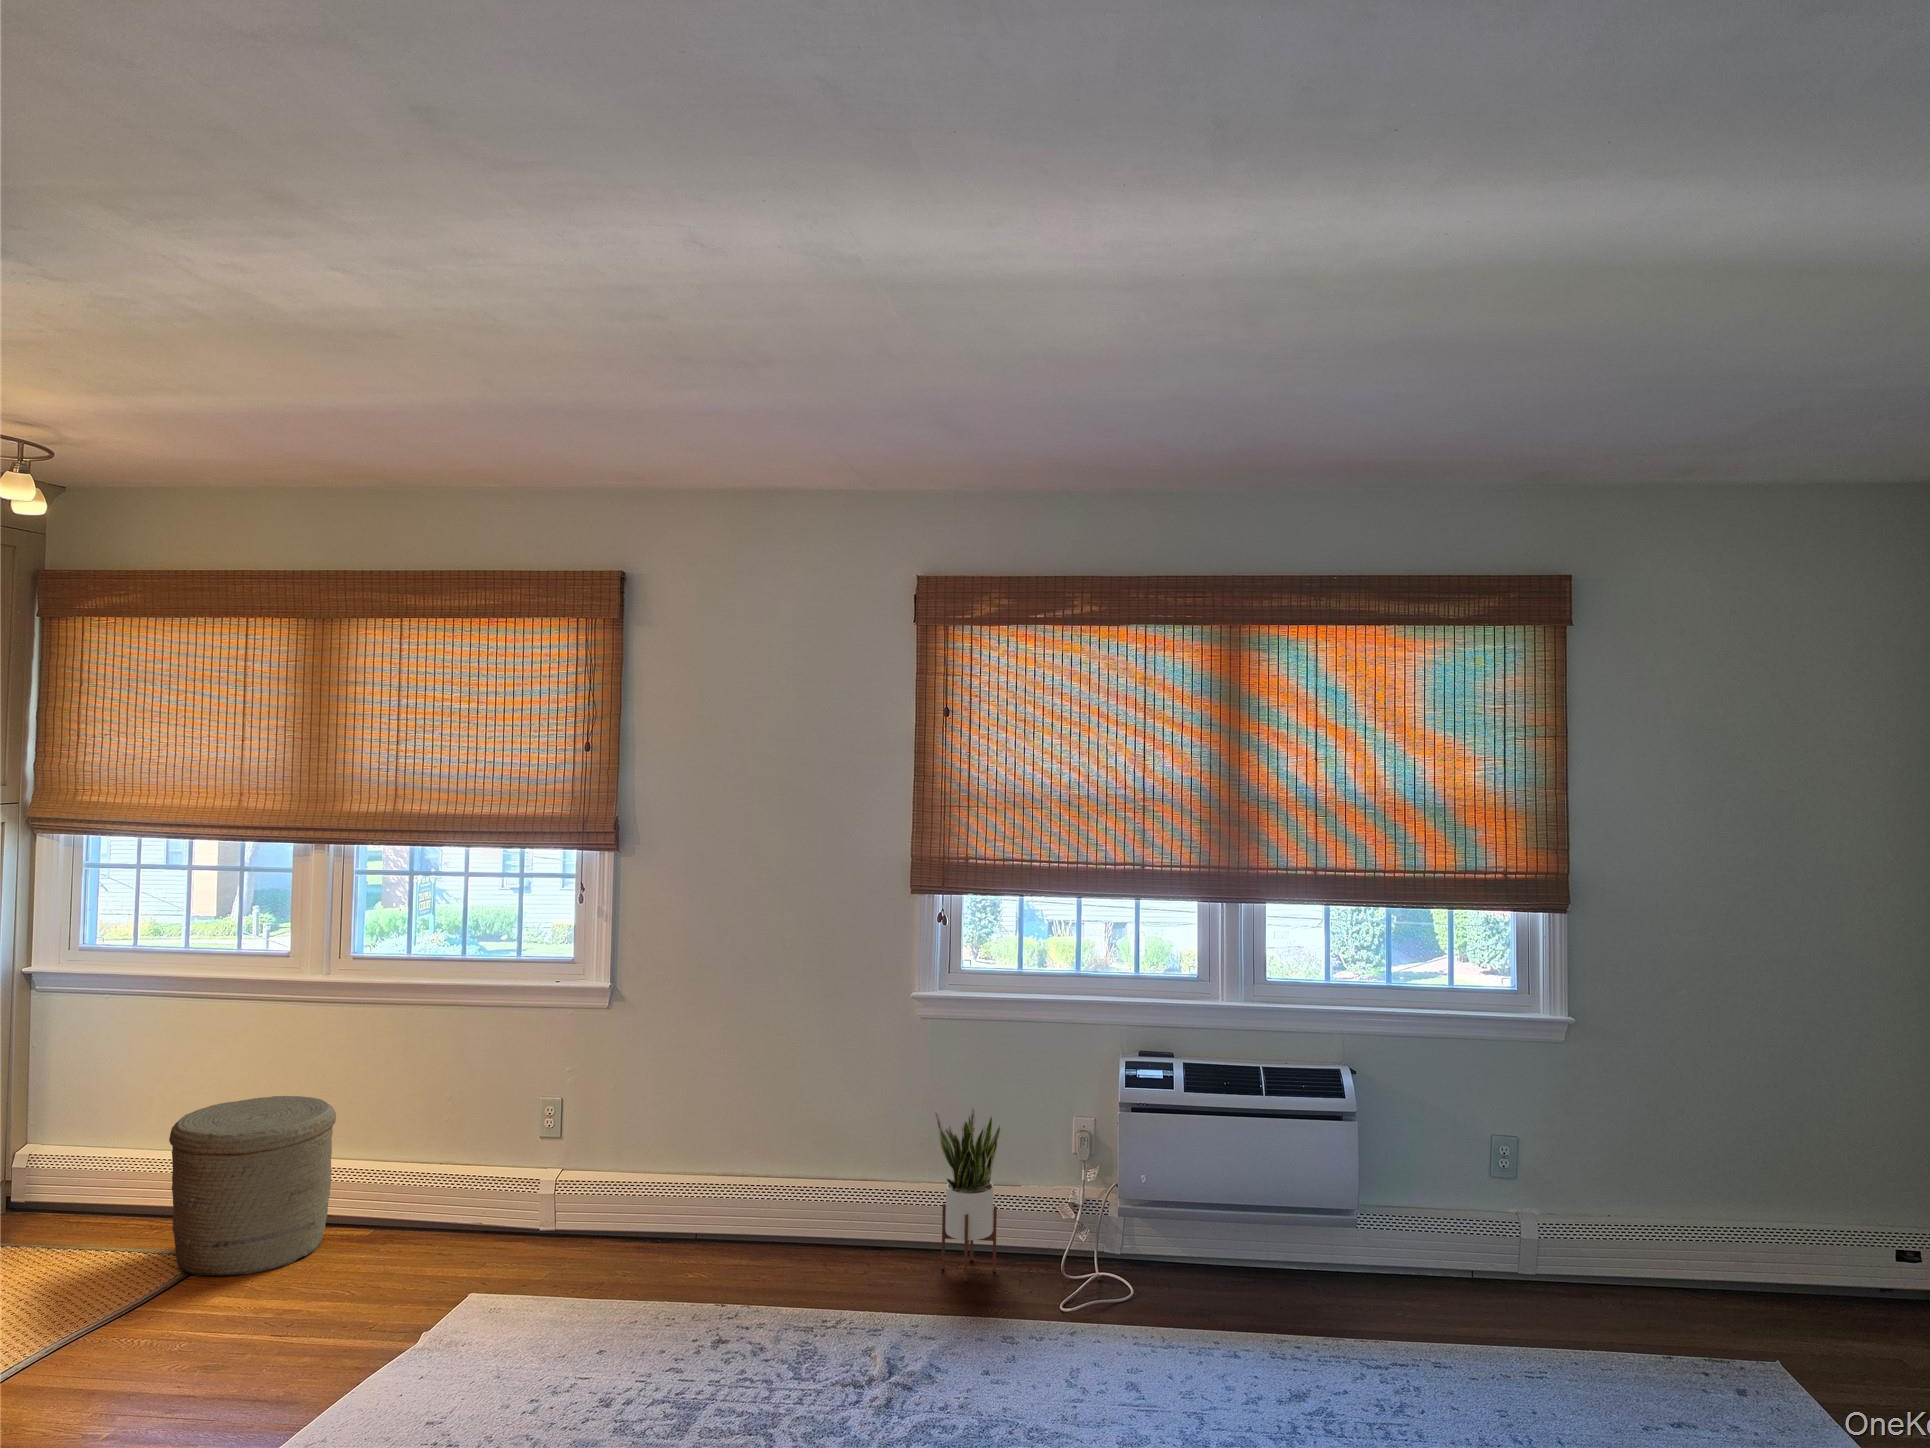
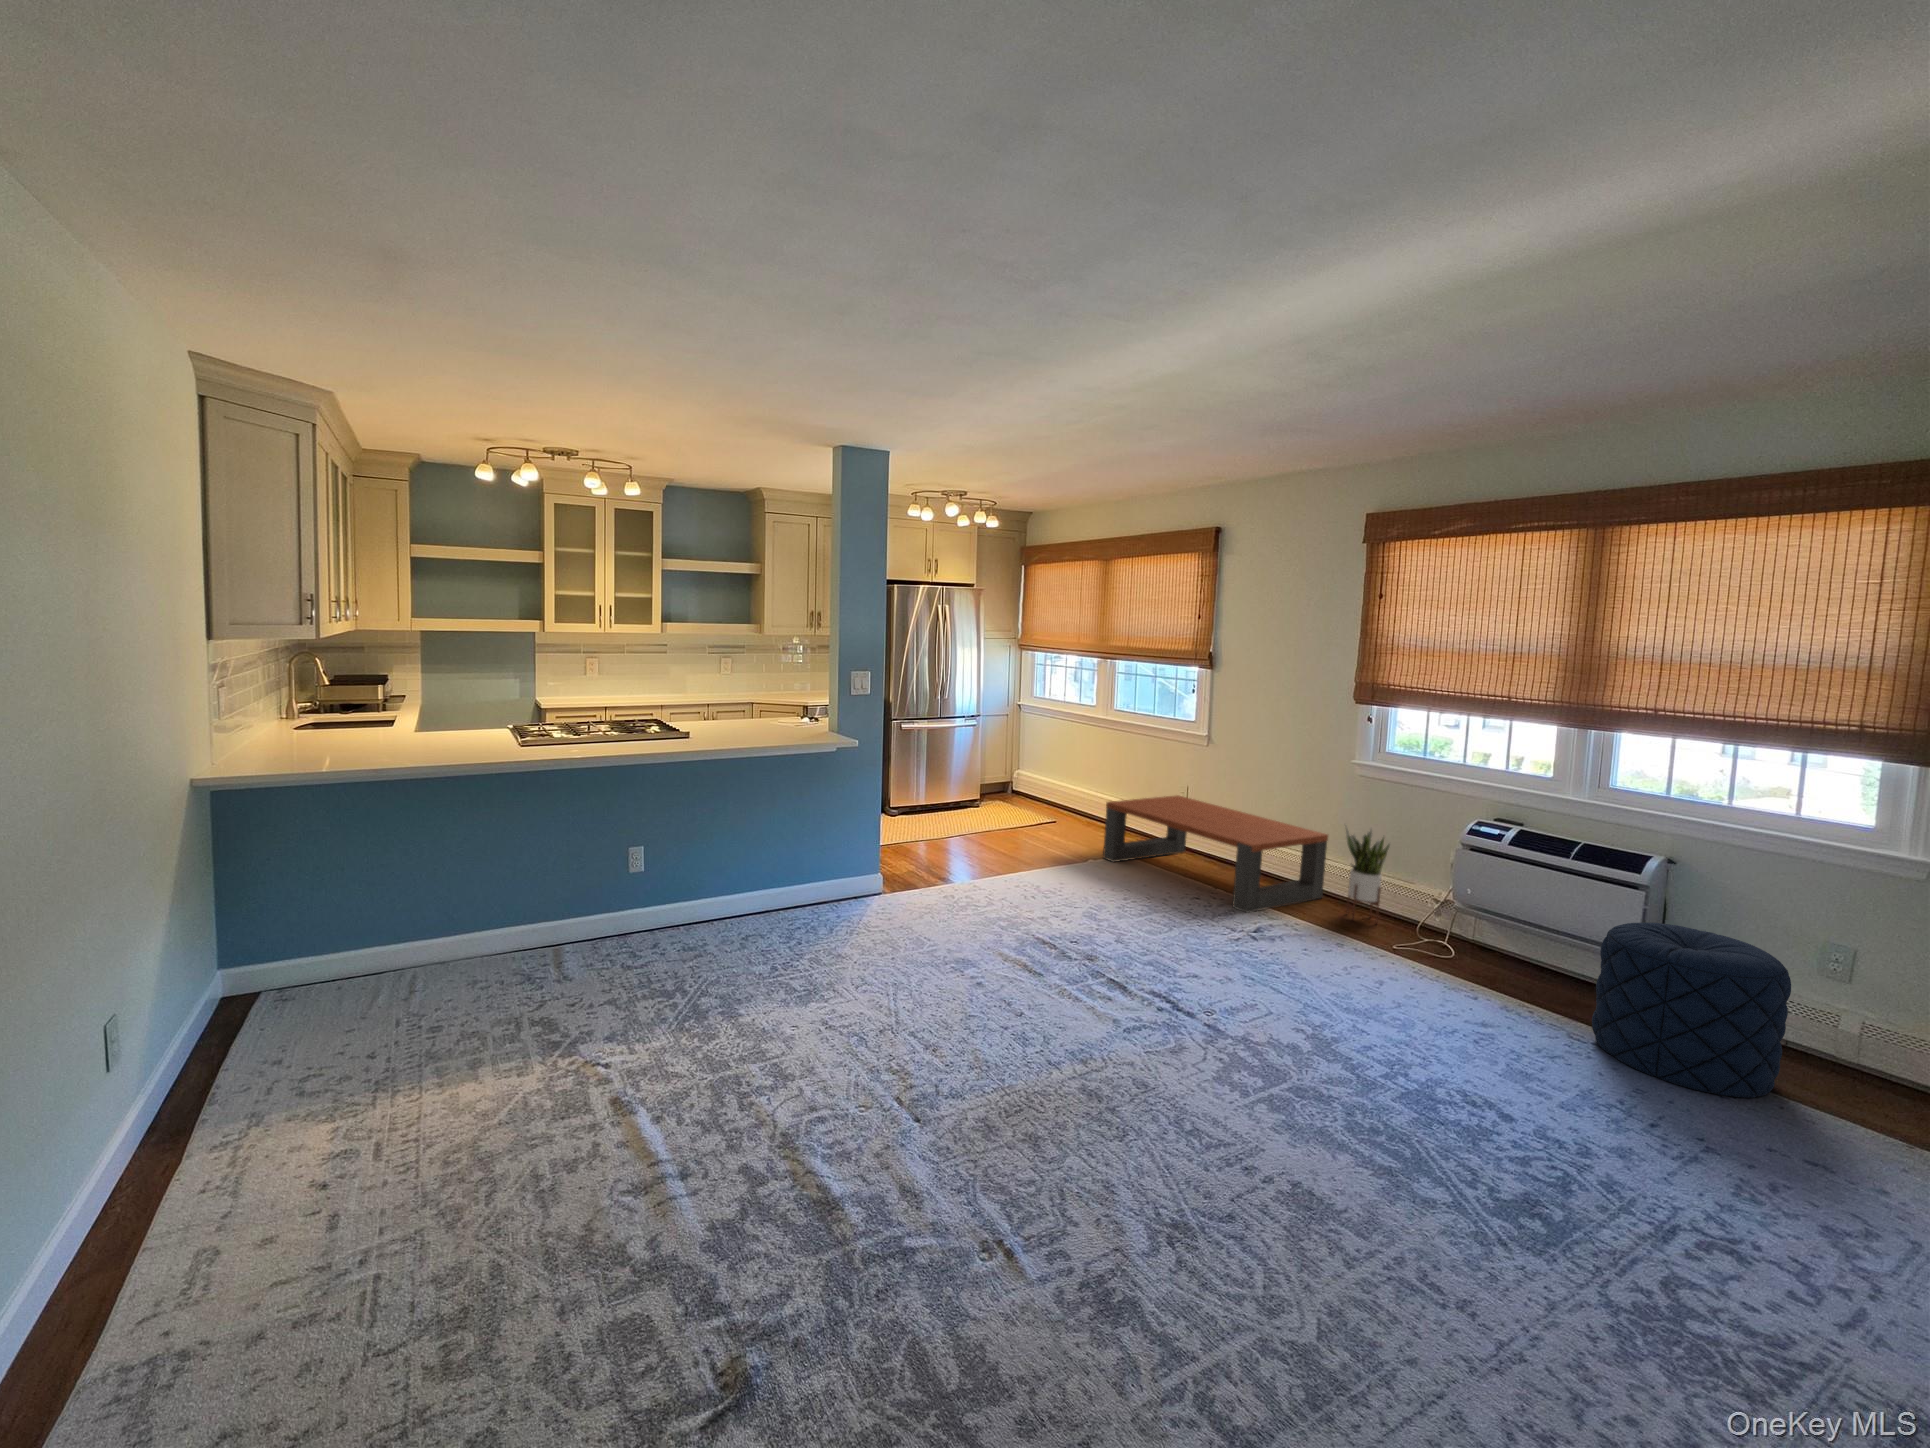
woven basket: present [169,1096,336,1276] -> none [1038,762,1098,829]
coffee table: none [444,1119,880,1347] -> present [1103,795,1328,913]
pouf: none [1378,1161,1573,1395] -> present [1592,922,1791,1098]

